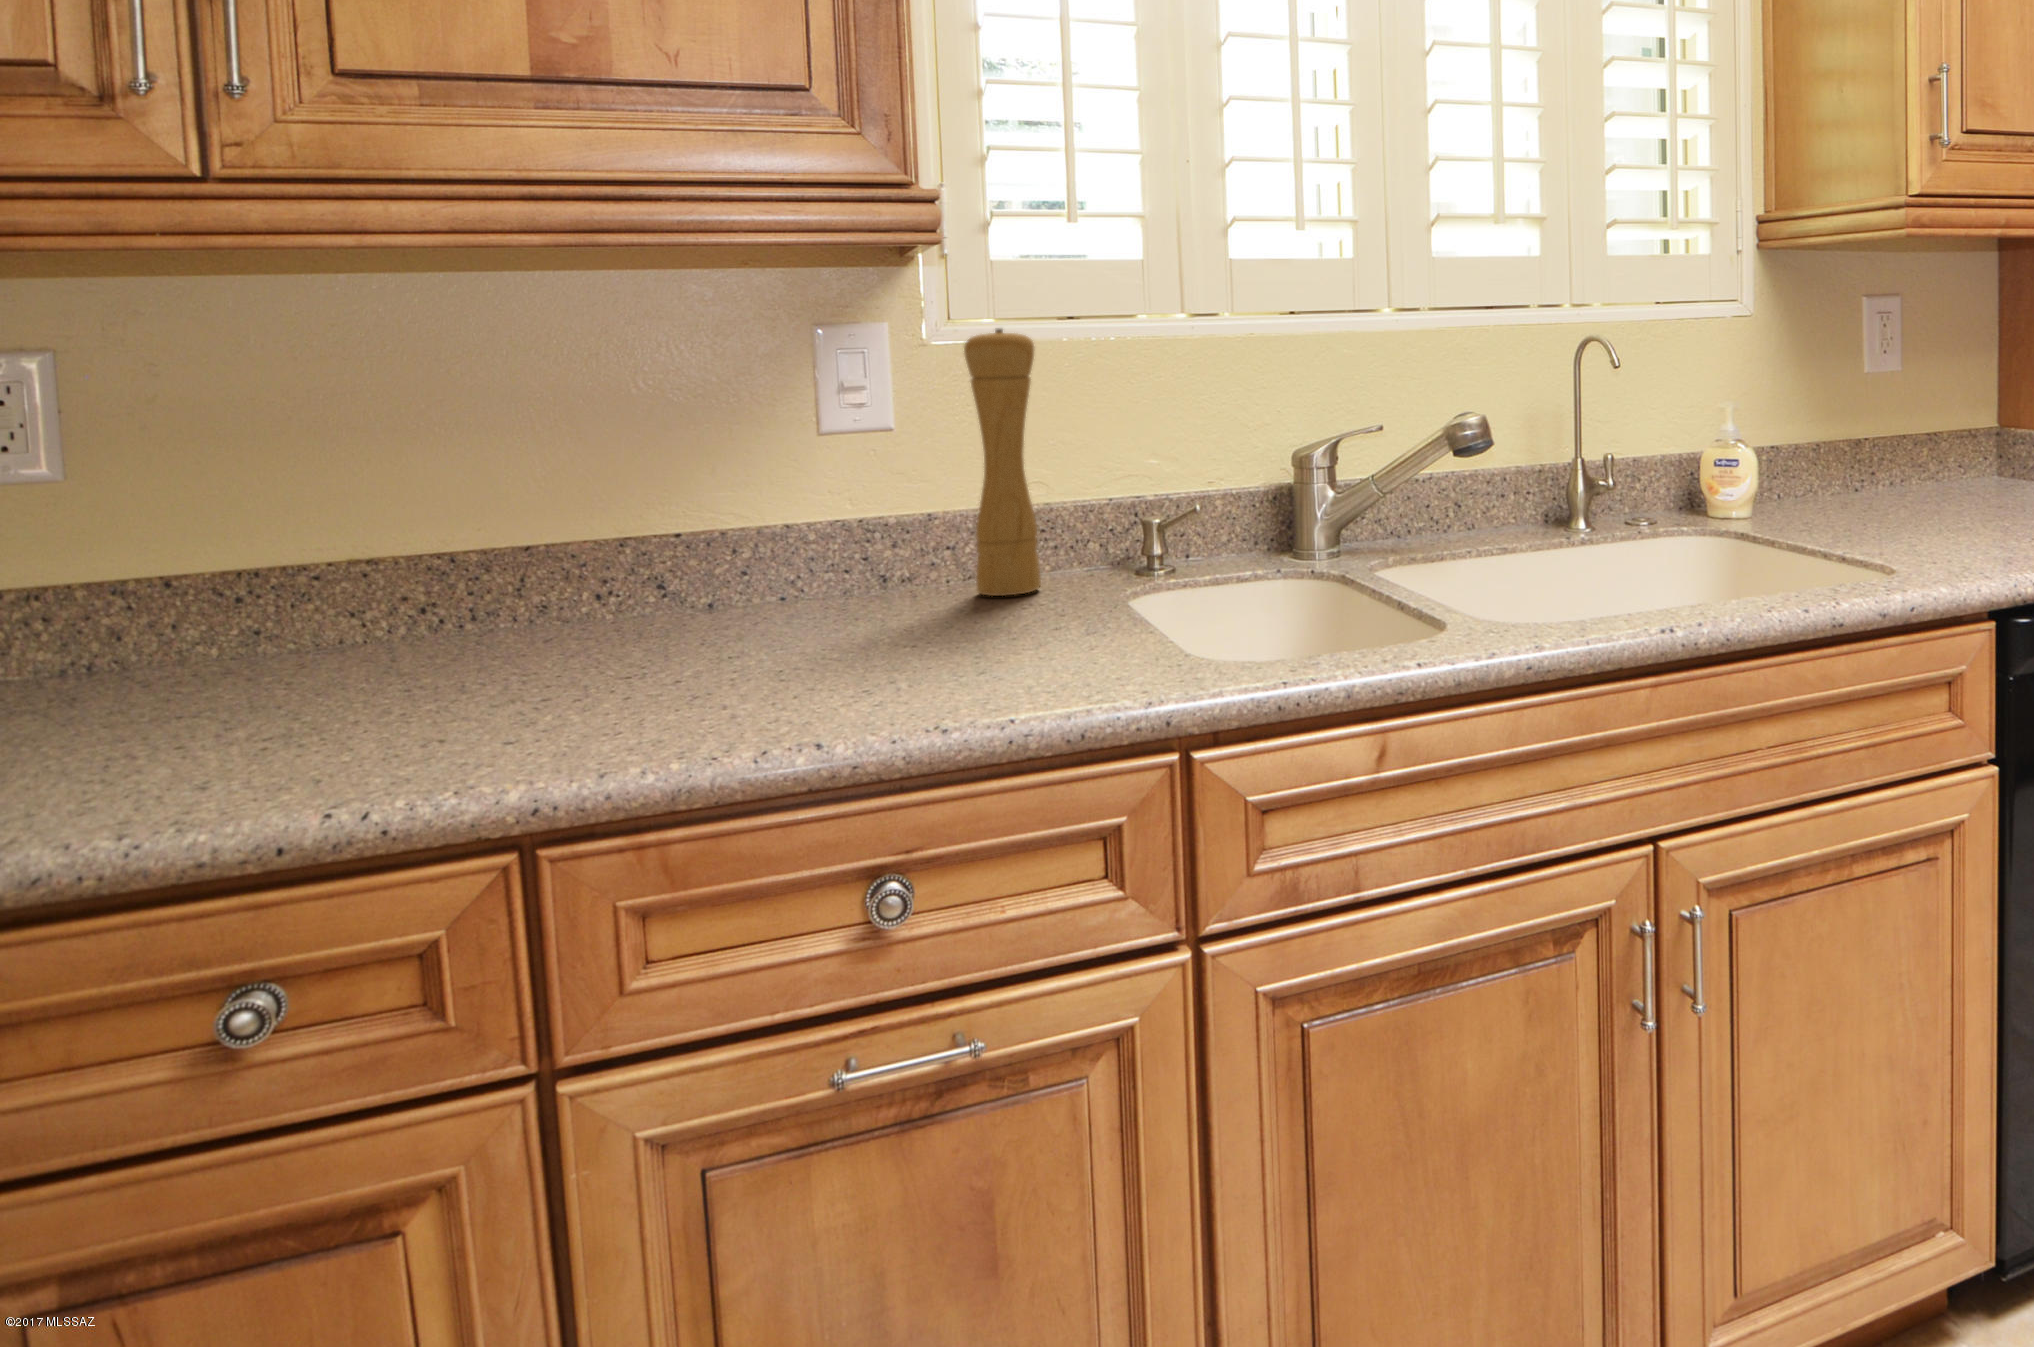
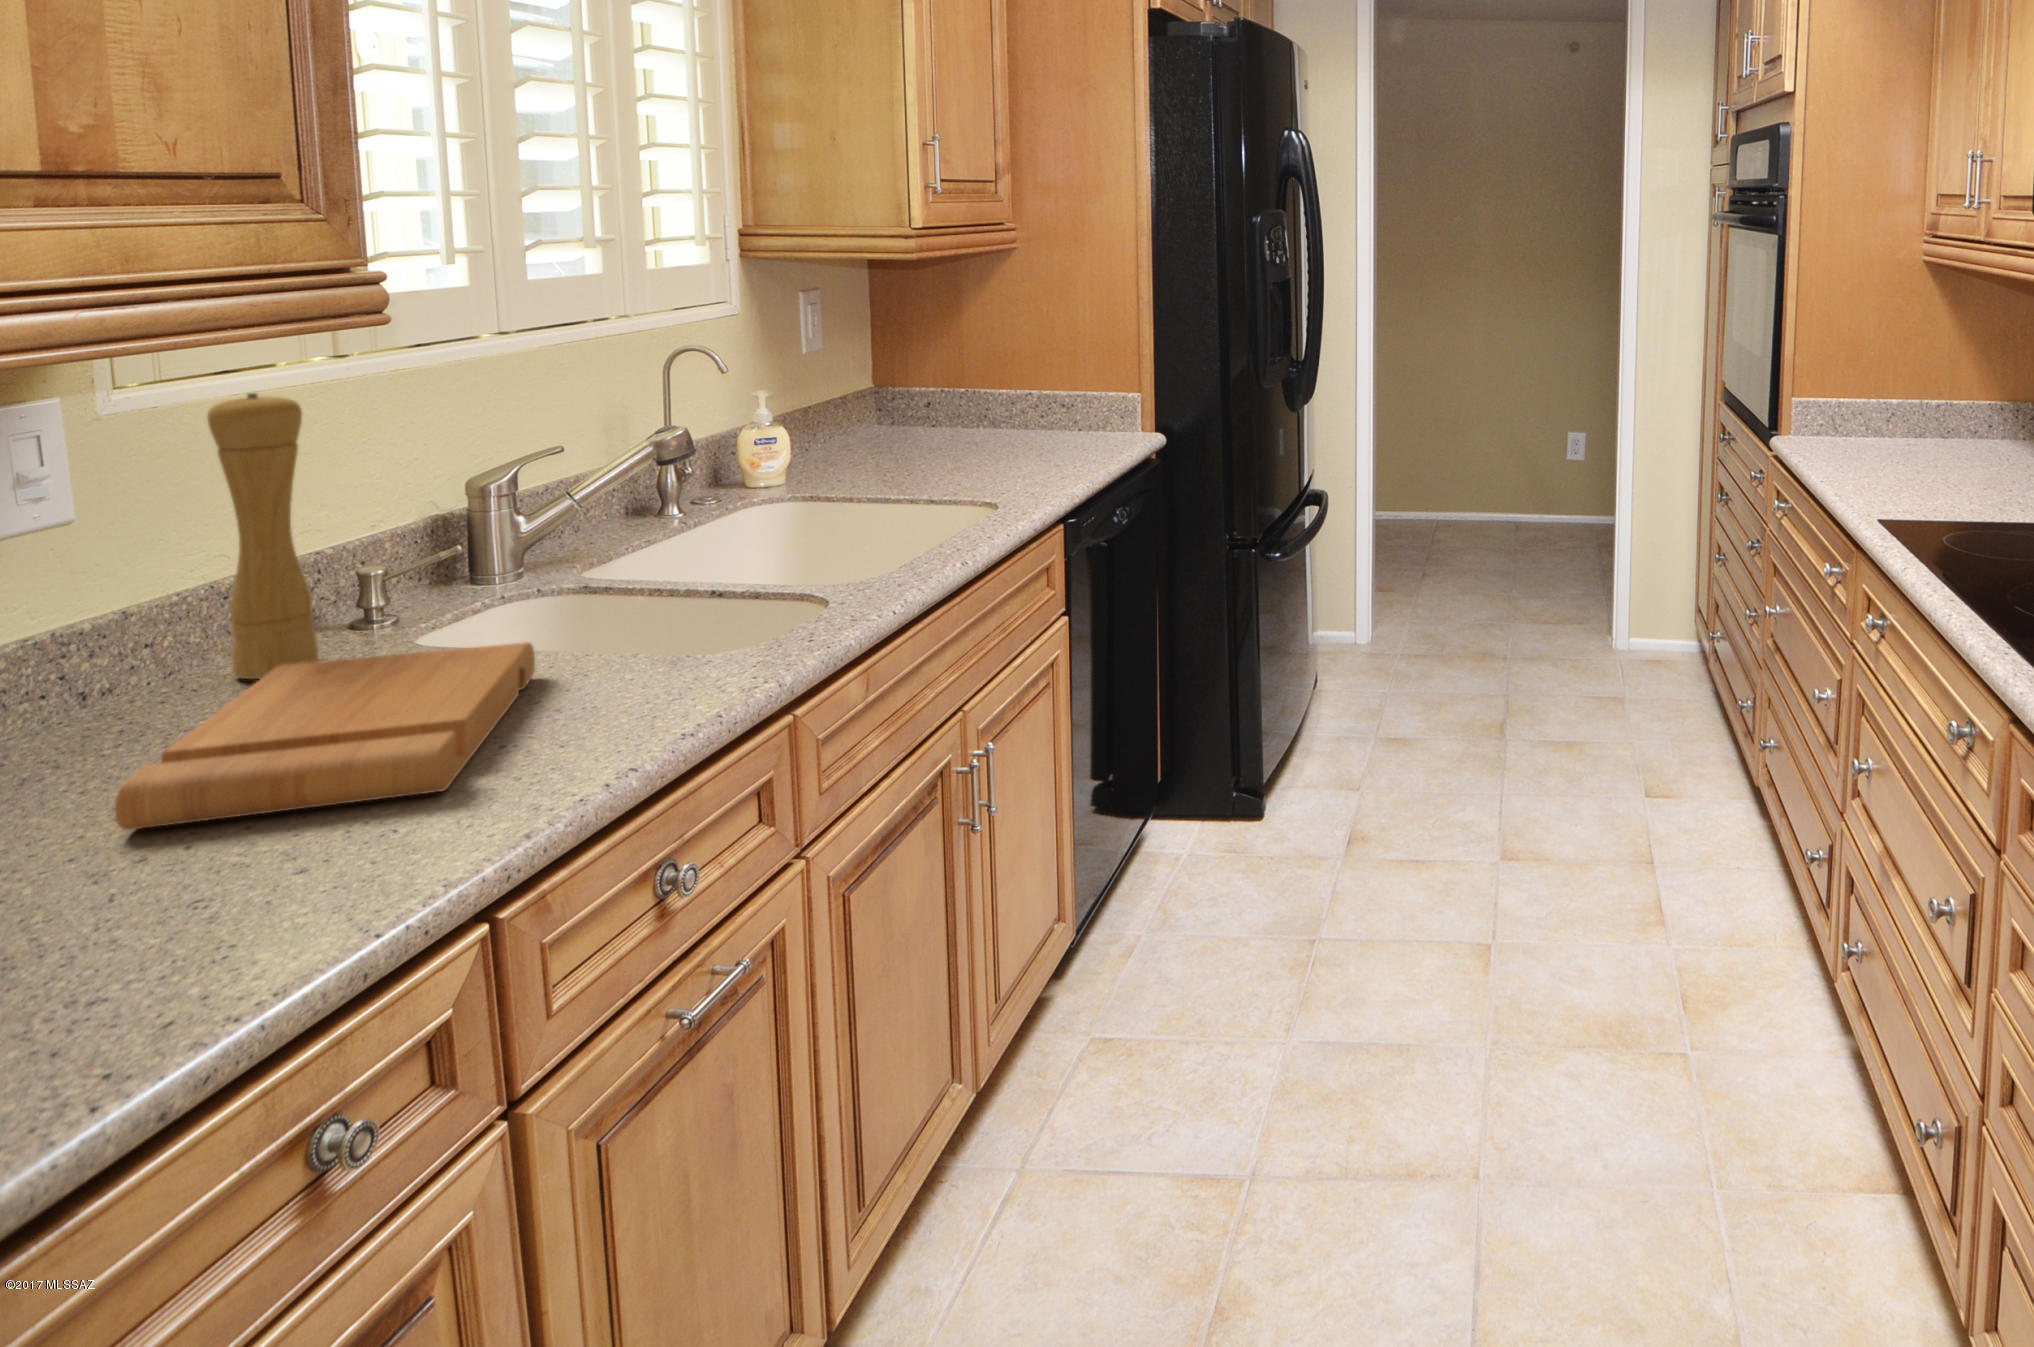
cutting board: none [572,579,1057,717] -> present [115,642,535,830]

